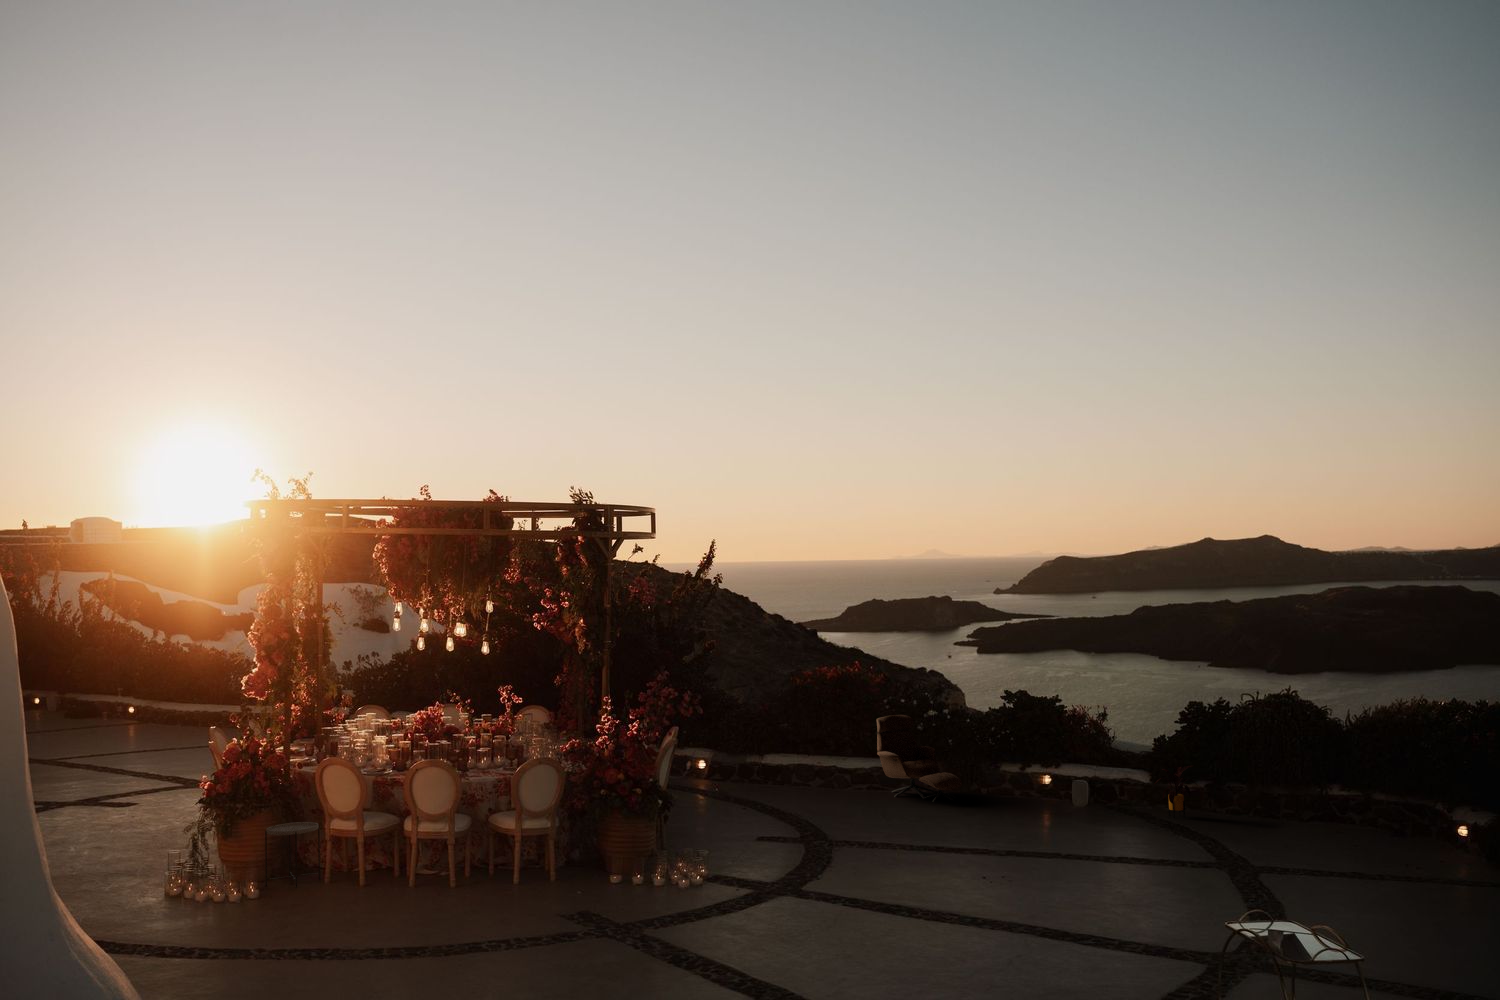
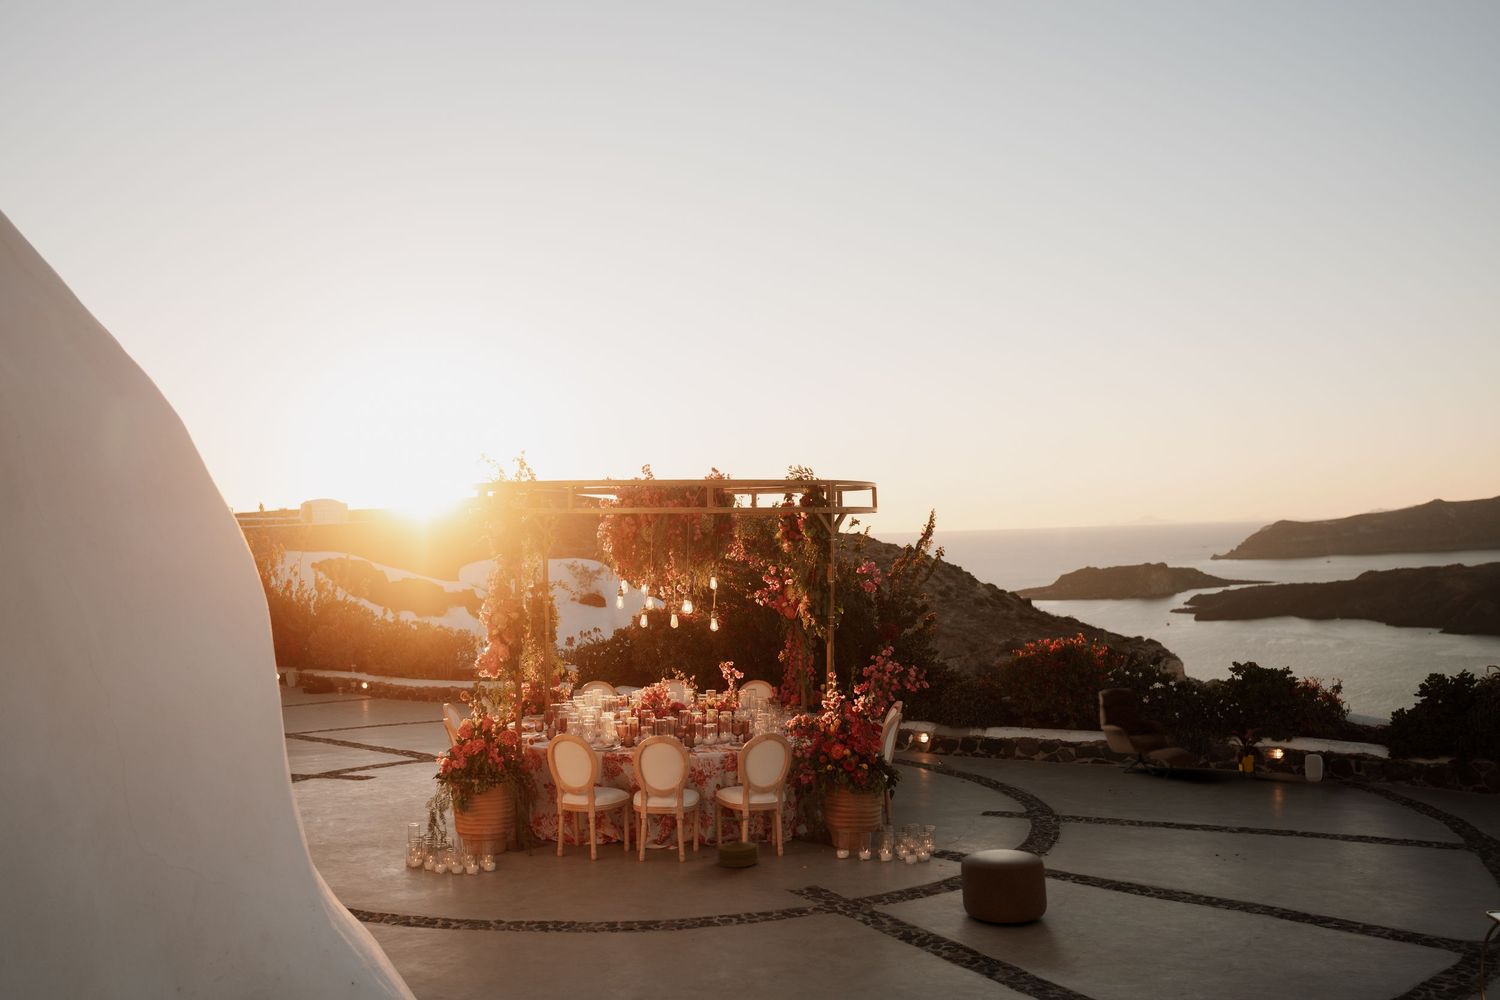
house plant: present [1155,765,1196,818] -> present [1224,728,1266,779]
side table: present [265,822,320,888] -> none [500,797,554,864]
woven basket: none [486,839,528,887] -> present [715,817,758,868]
ottoman: none [714,862,790,927] -> present [961,849,1047,923]

